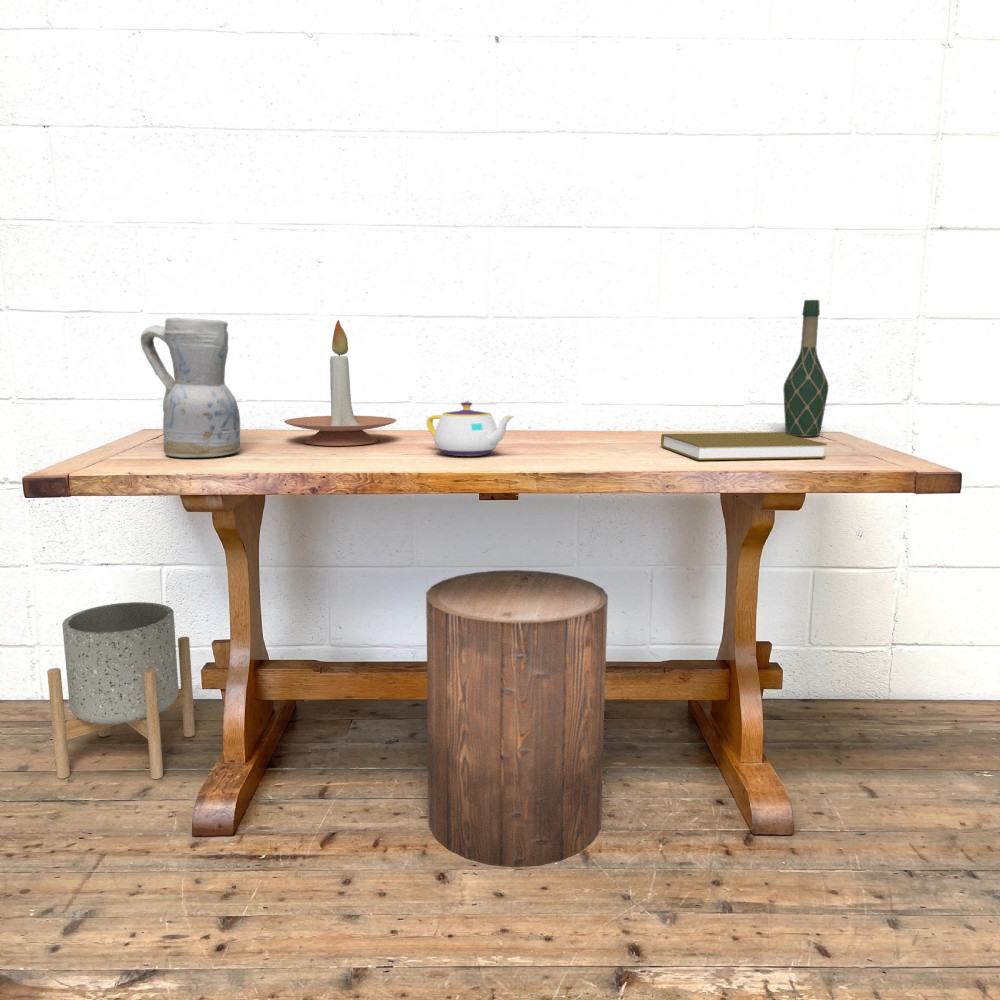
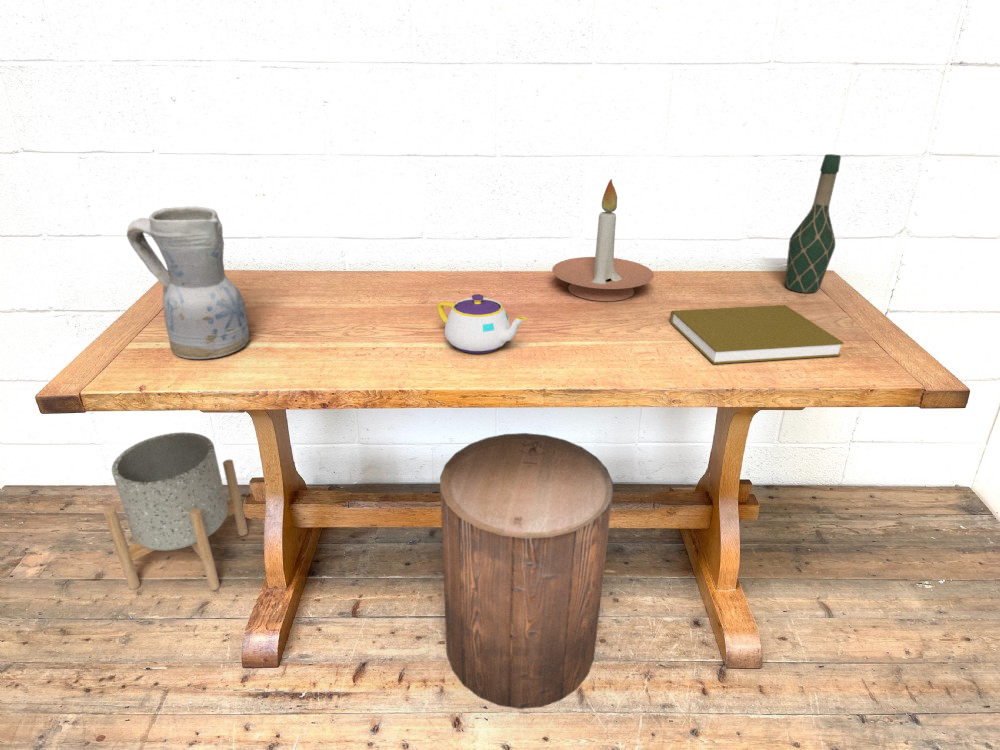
candle holder: present [284,320,397,446] -> present [552,179,654,301]

